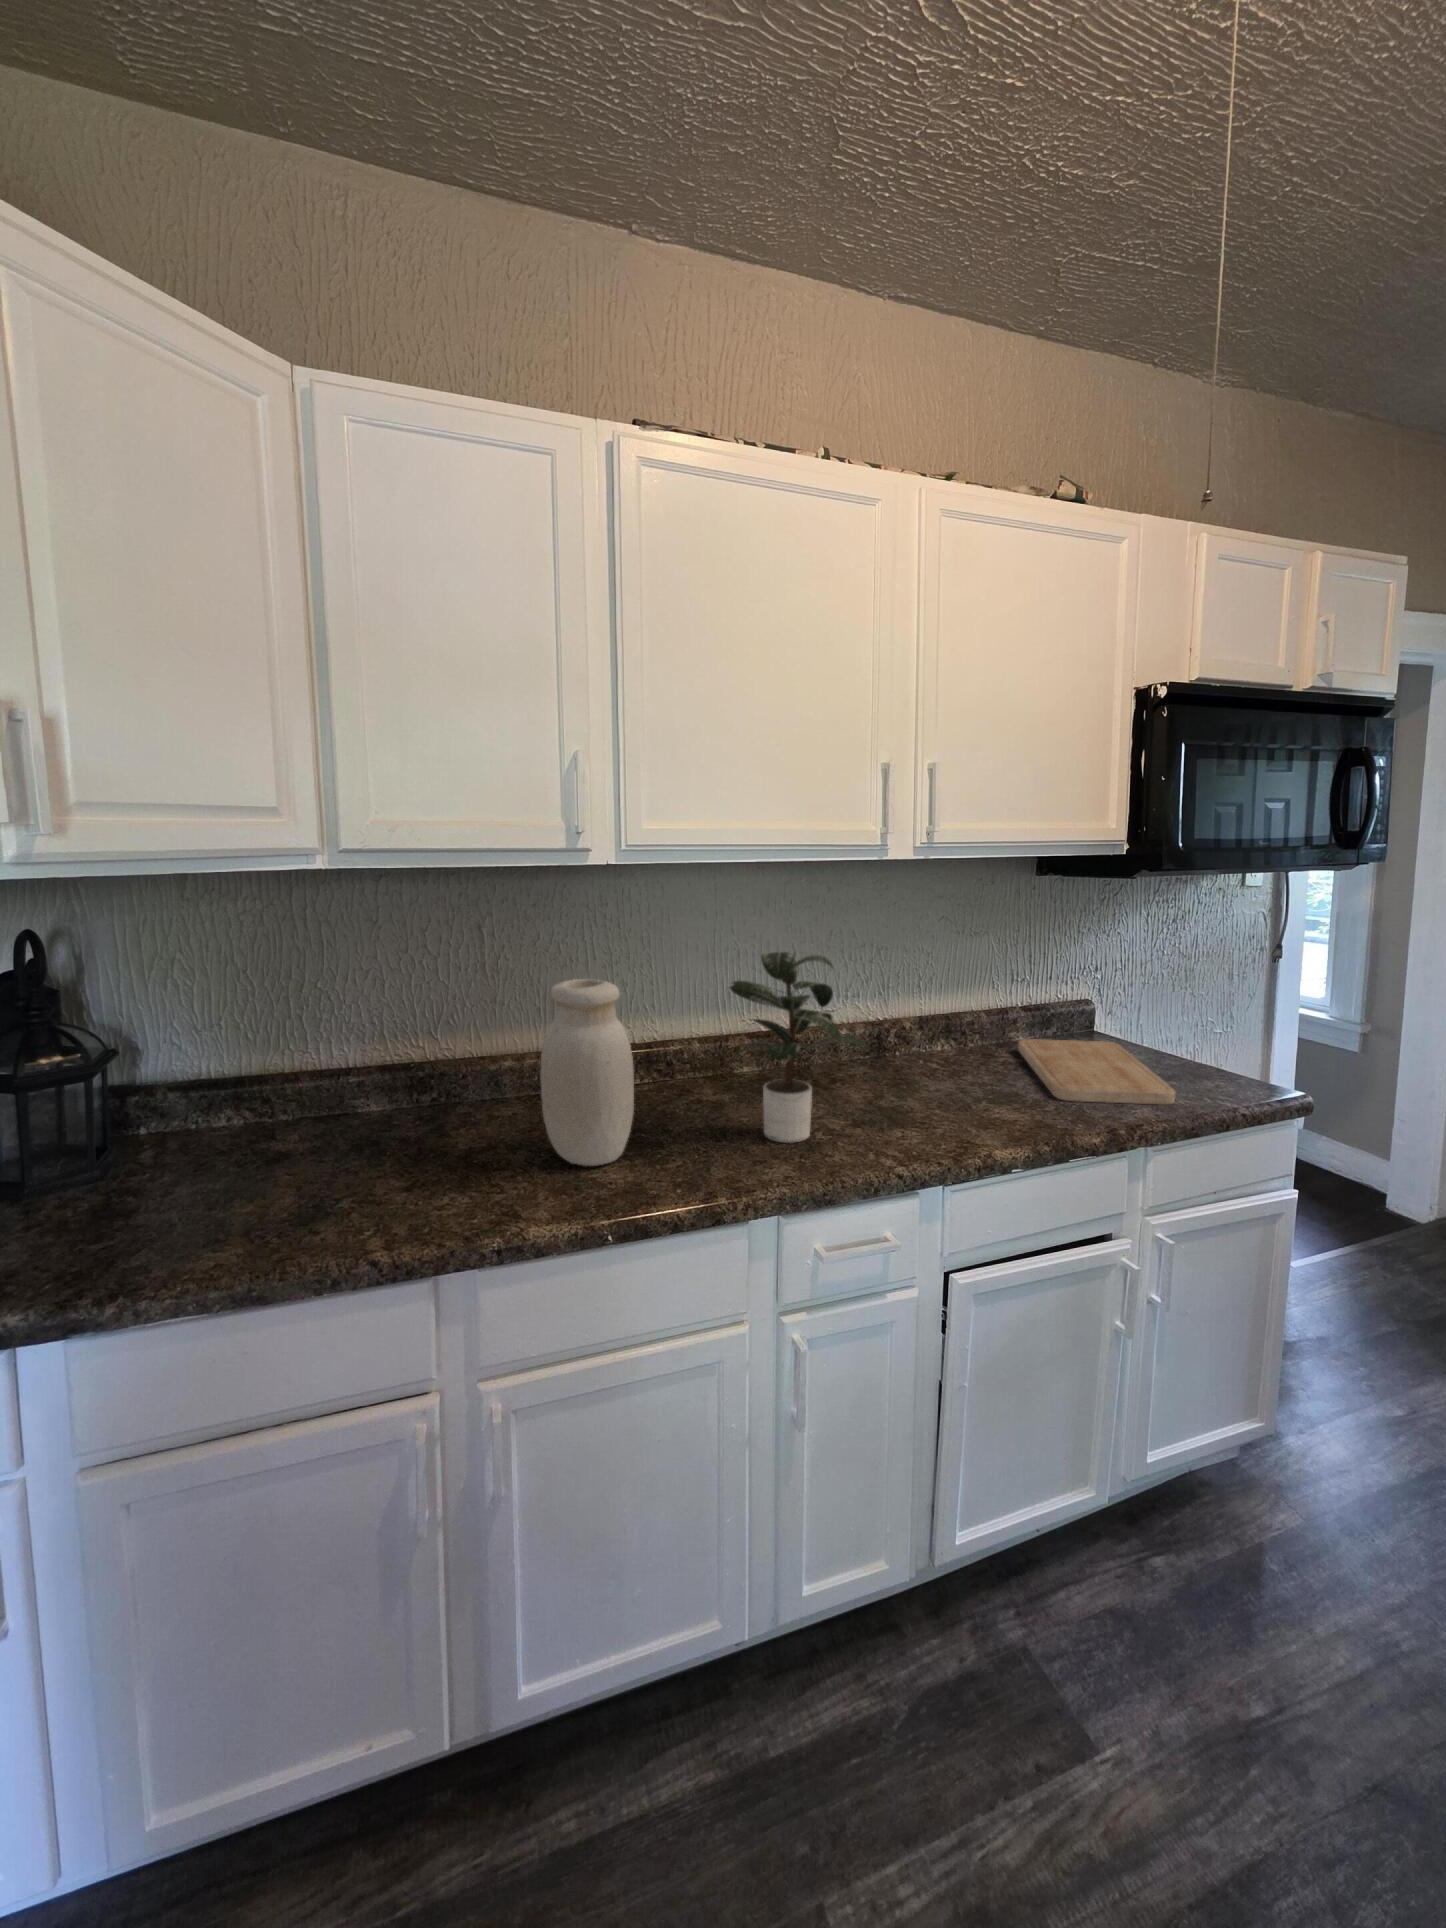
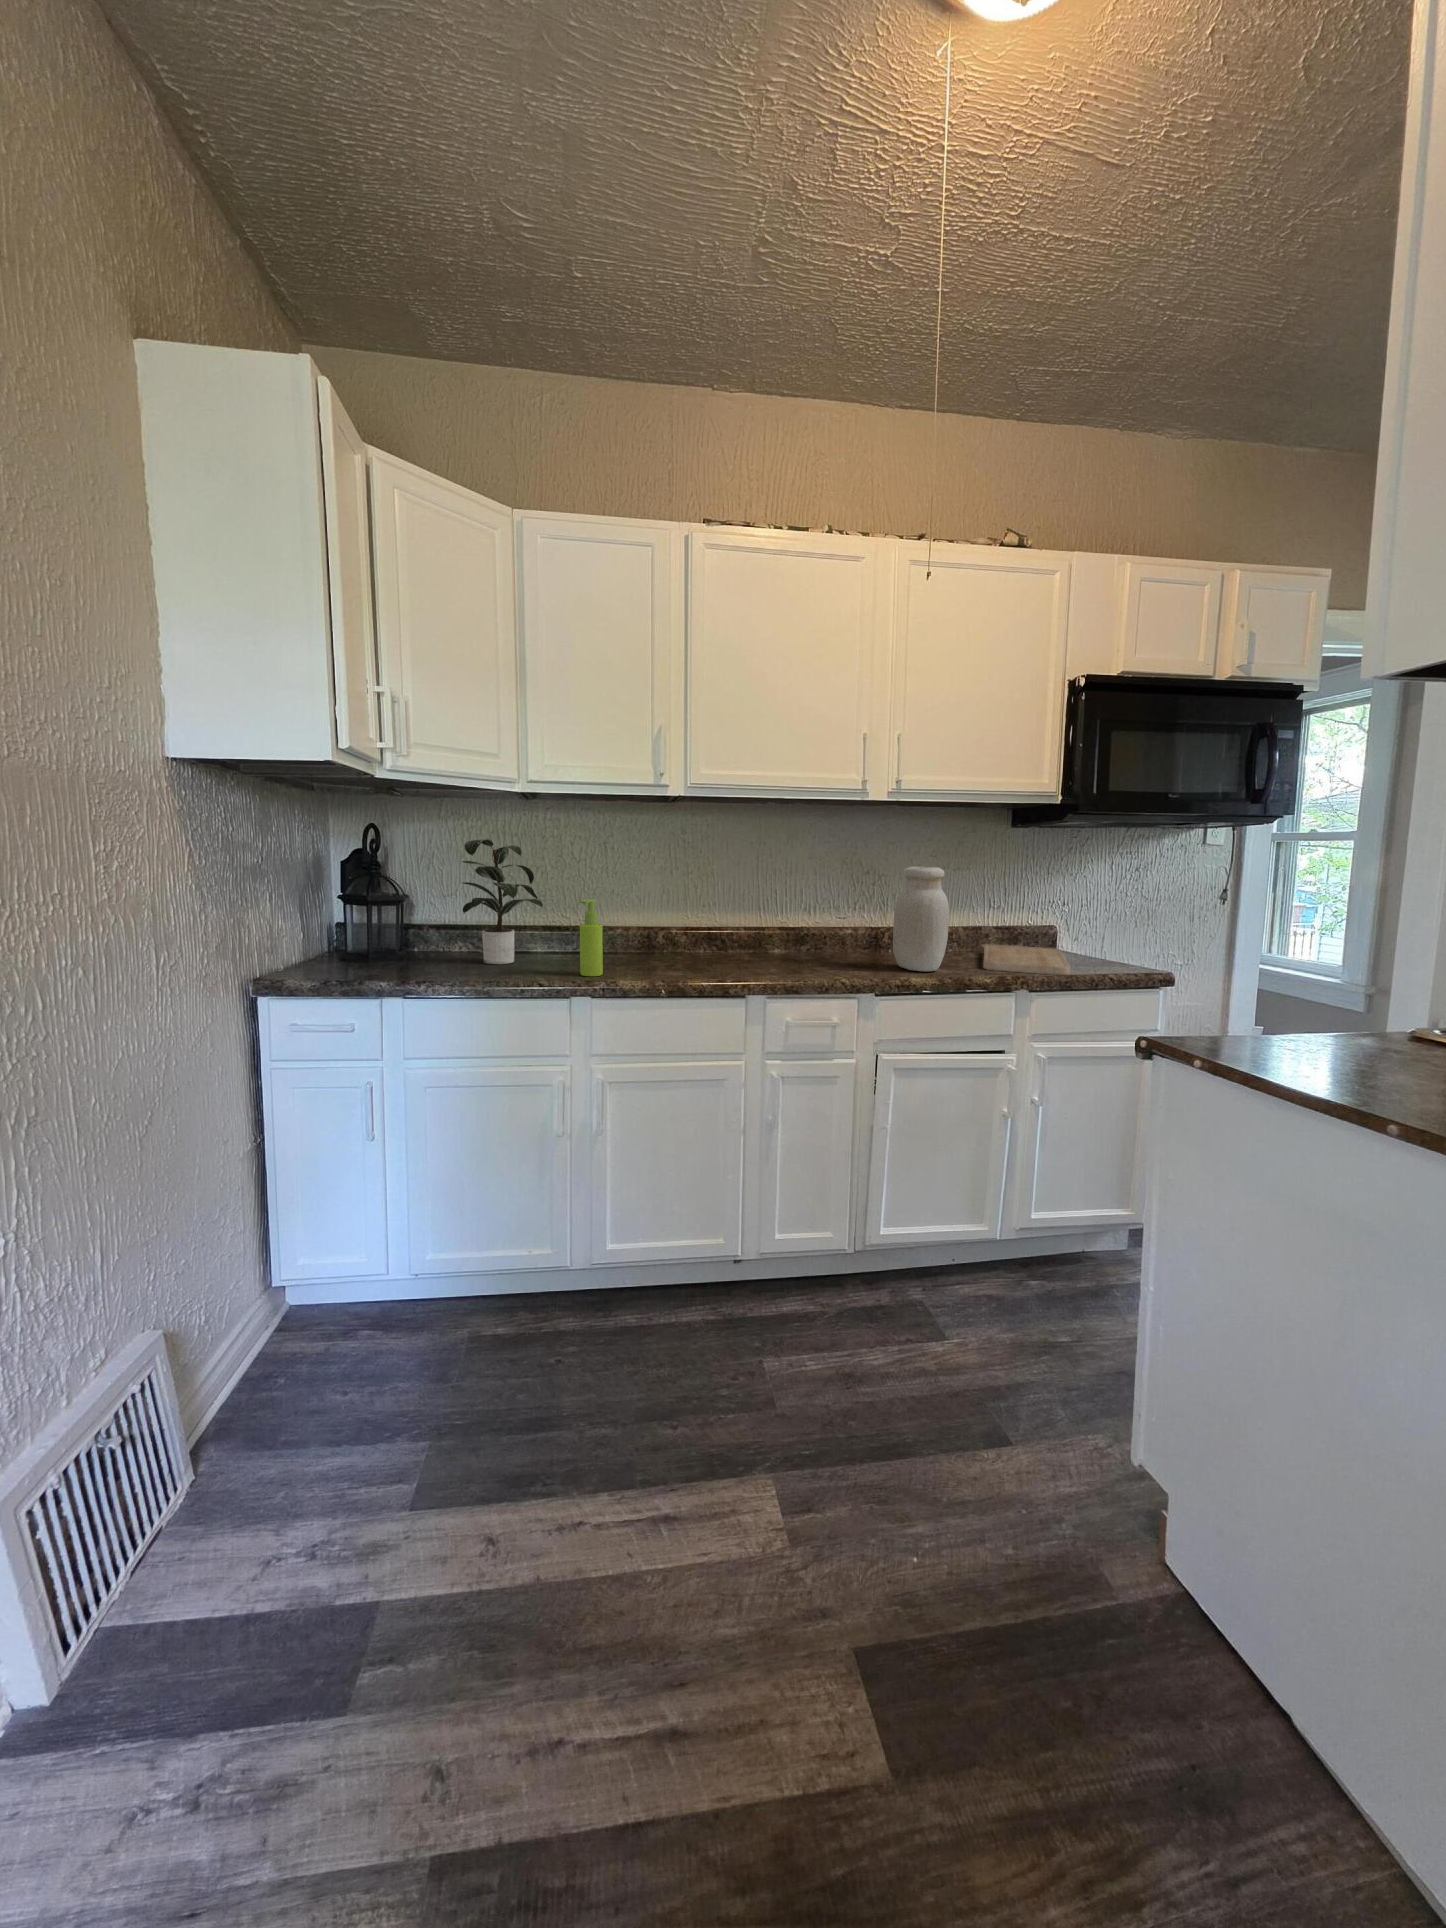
potted plant: present [730,952,869,1143] -> present [462,839,543,964]
jar: present [540,979,634,1166] -> present [893,867,949,971]
soap dispenser: none [451,1071,496,1213] -> present [580,899,603,976]

